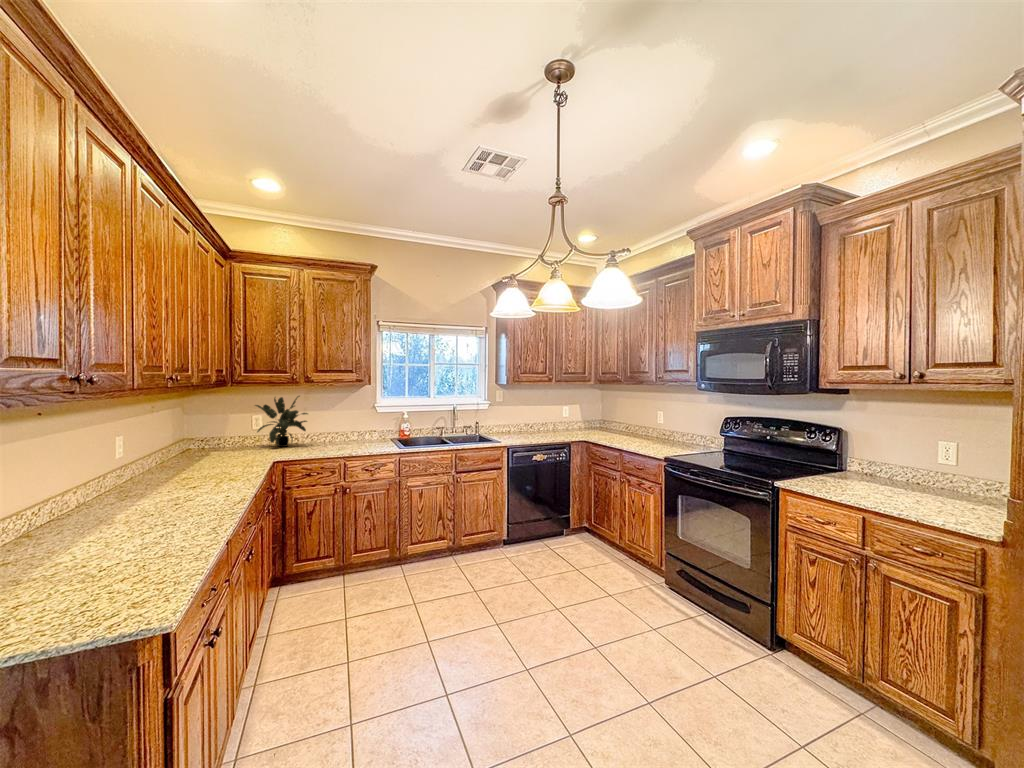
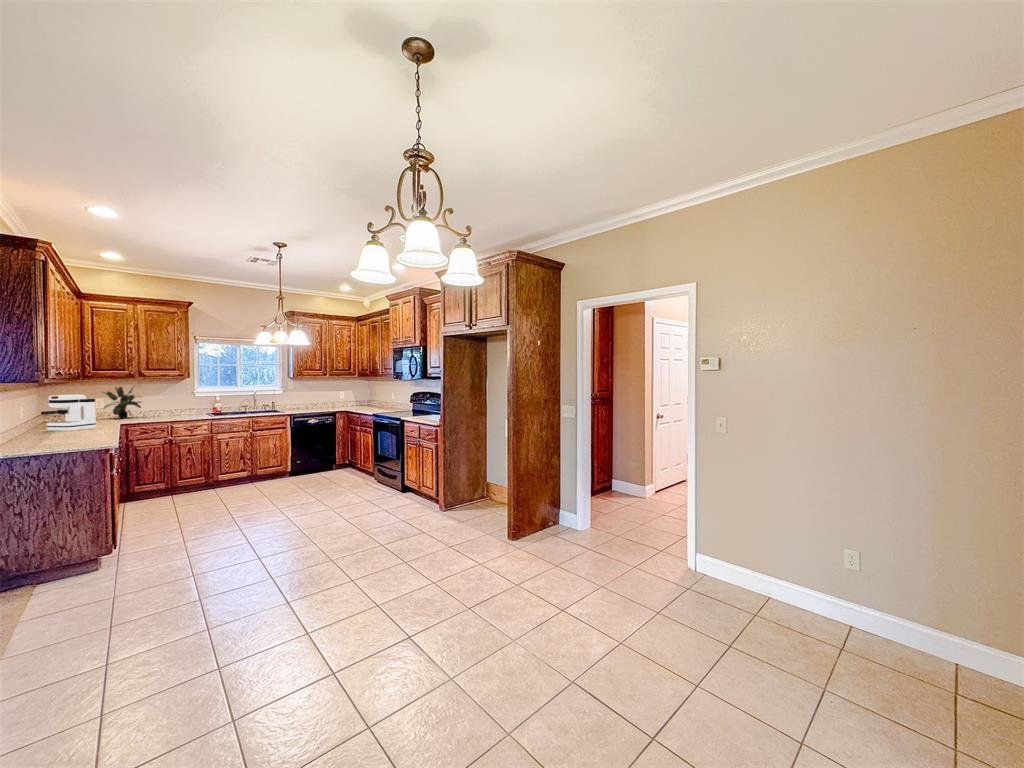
coffee maker: none [130,417,223,491] -> present [41,395,96,431]

